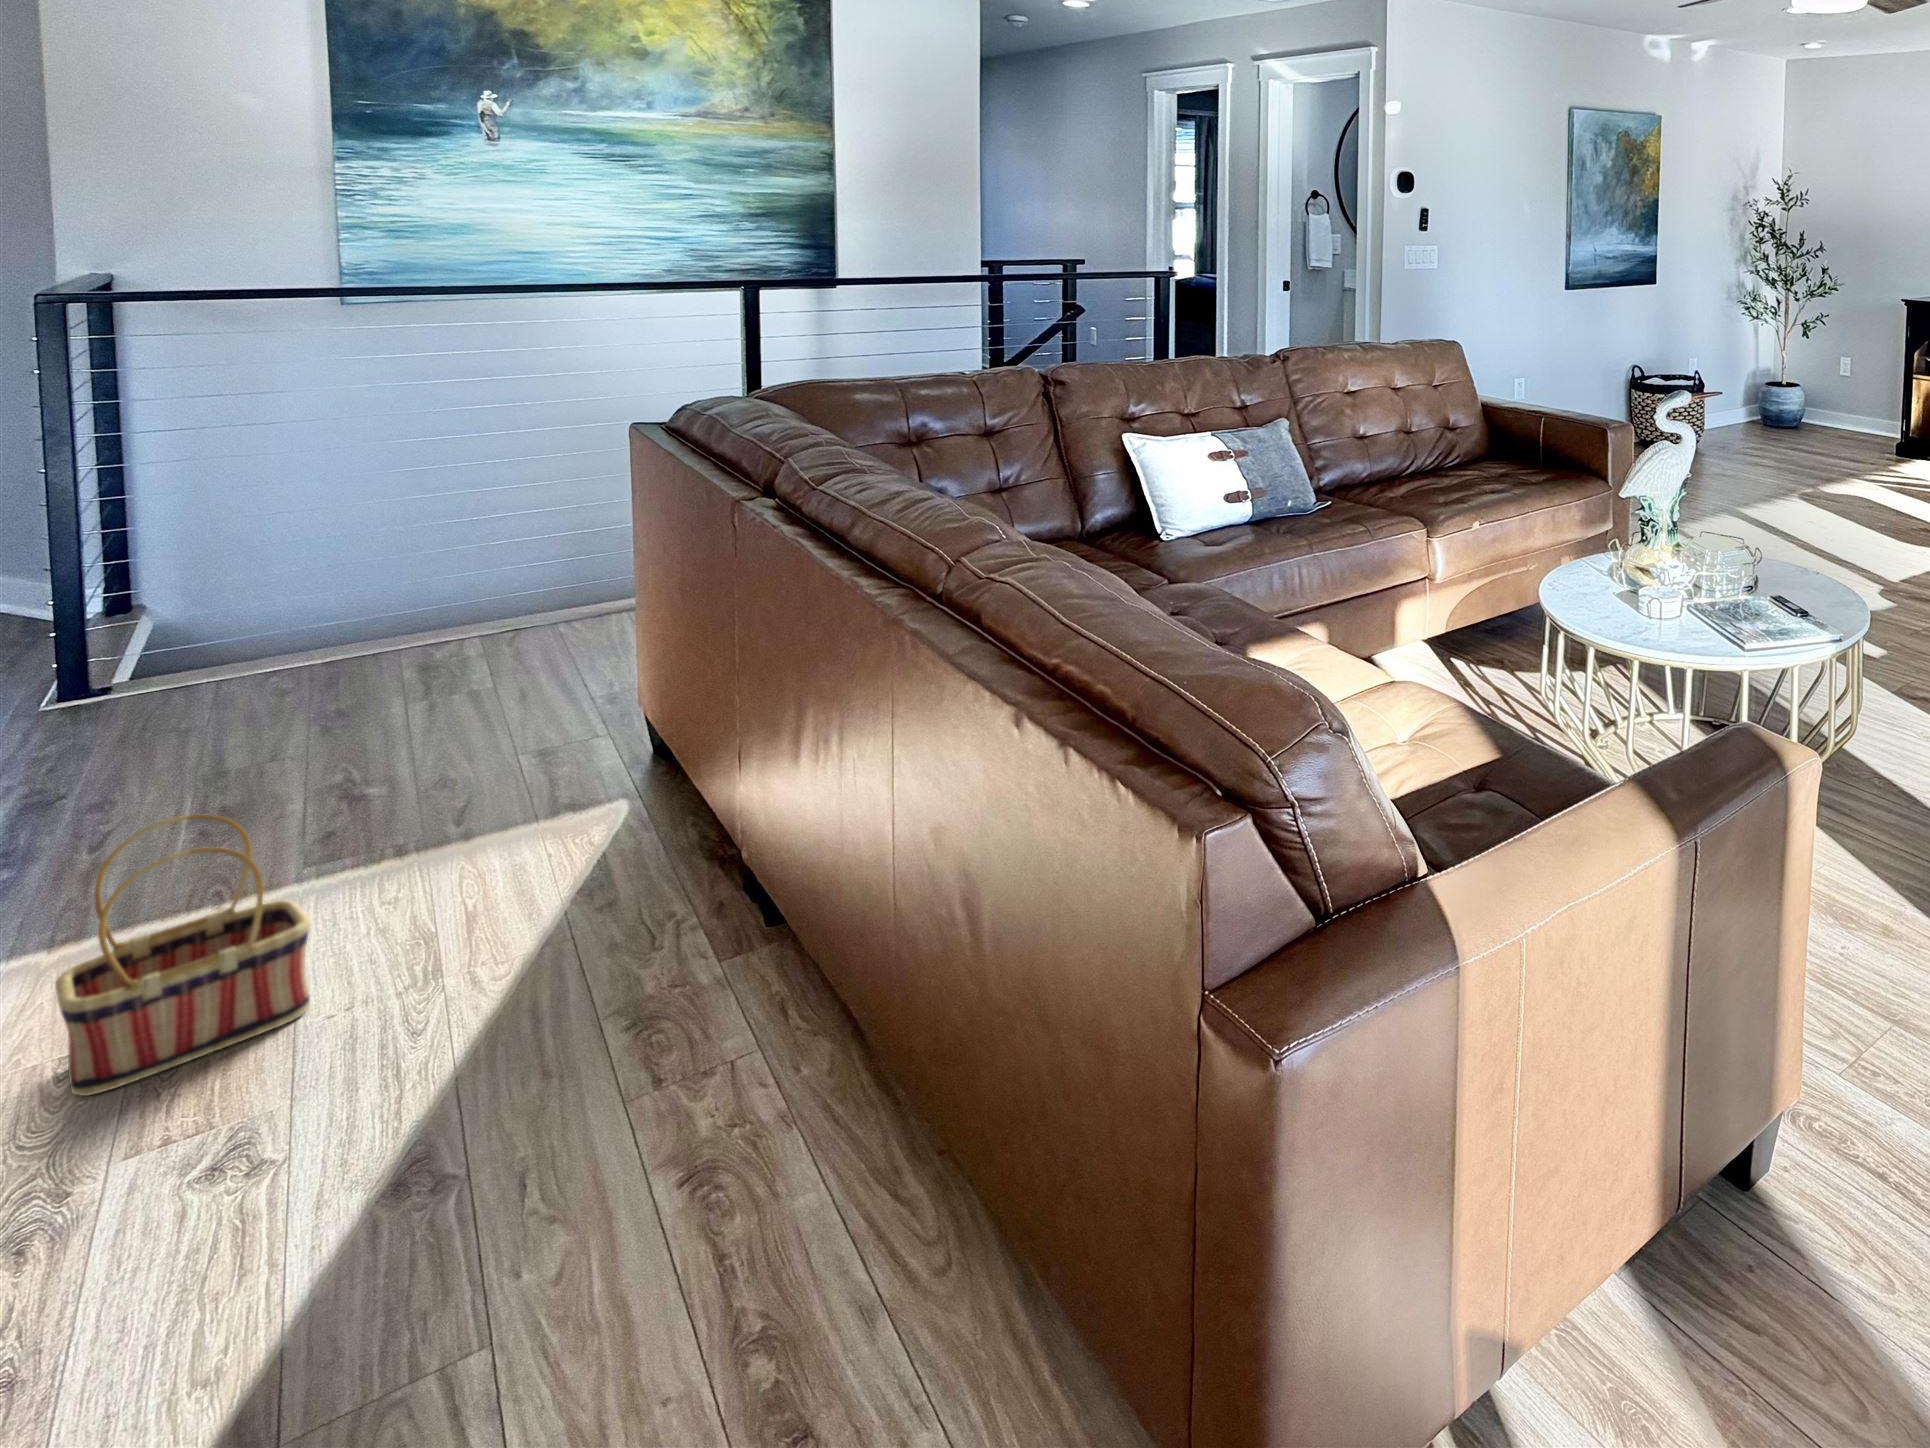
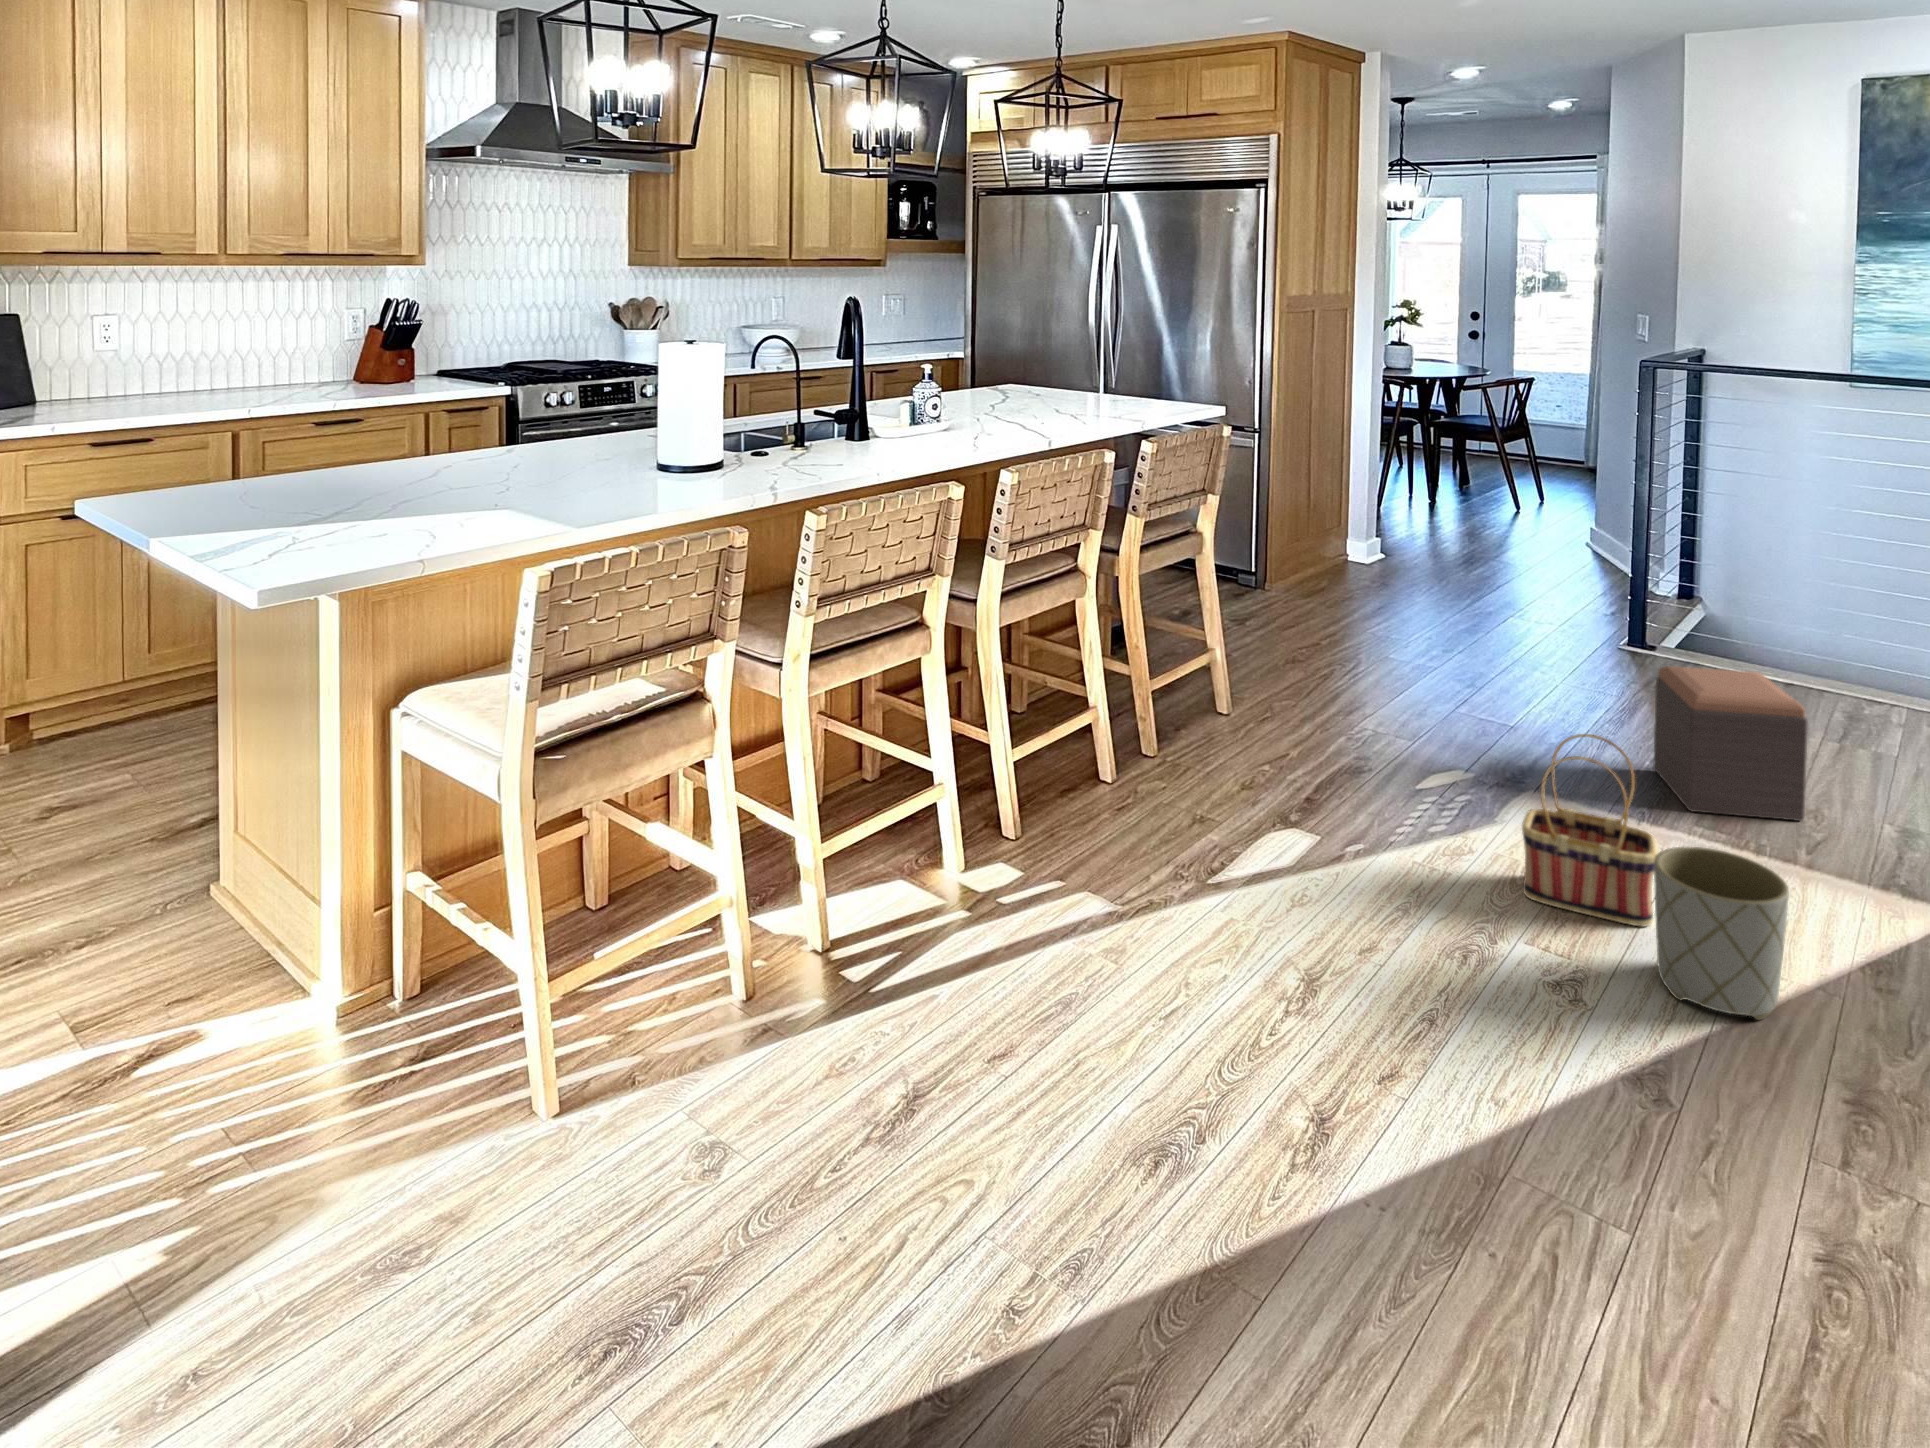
footstool: none [195,650,438,850] -> present [1653,666,1808,821]
planter: none [333,854,520,1066] -> present [1654,847,1789,1020]

